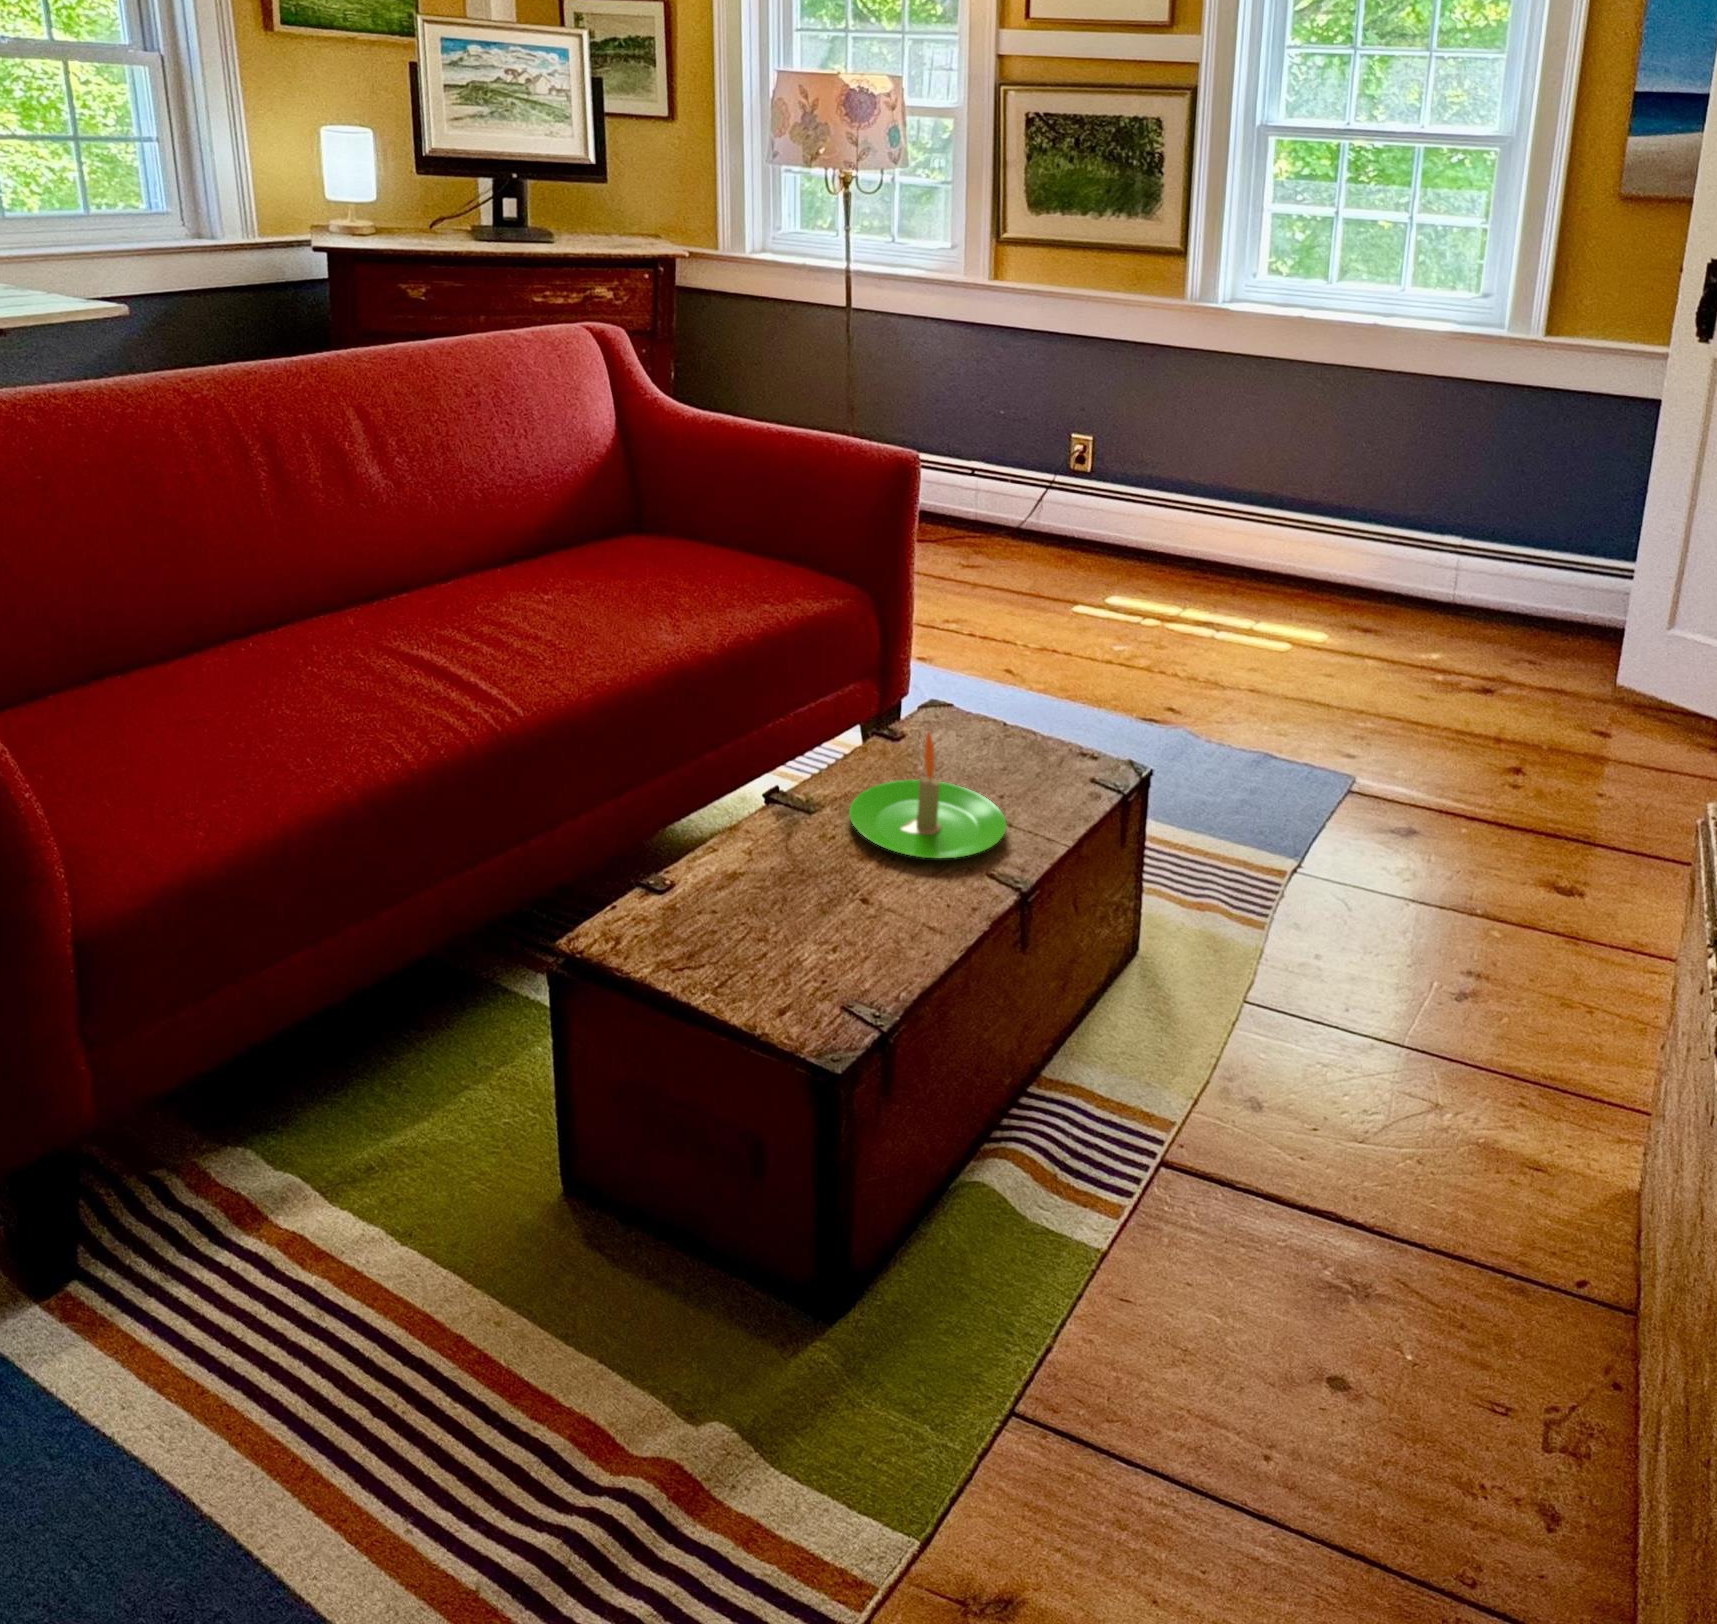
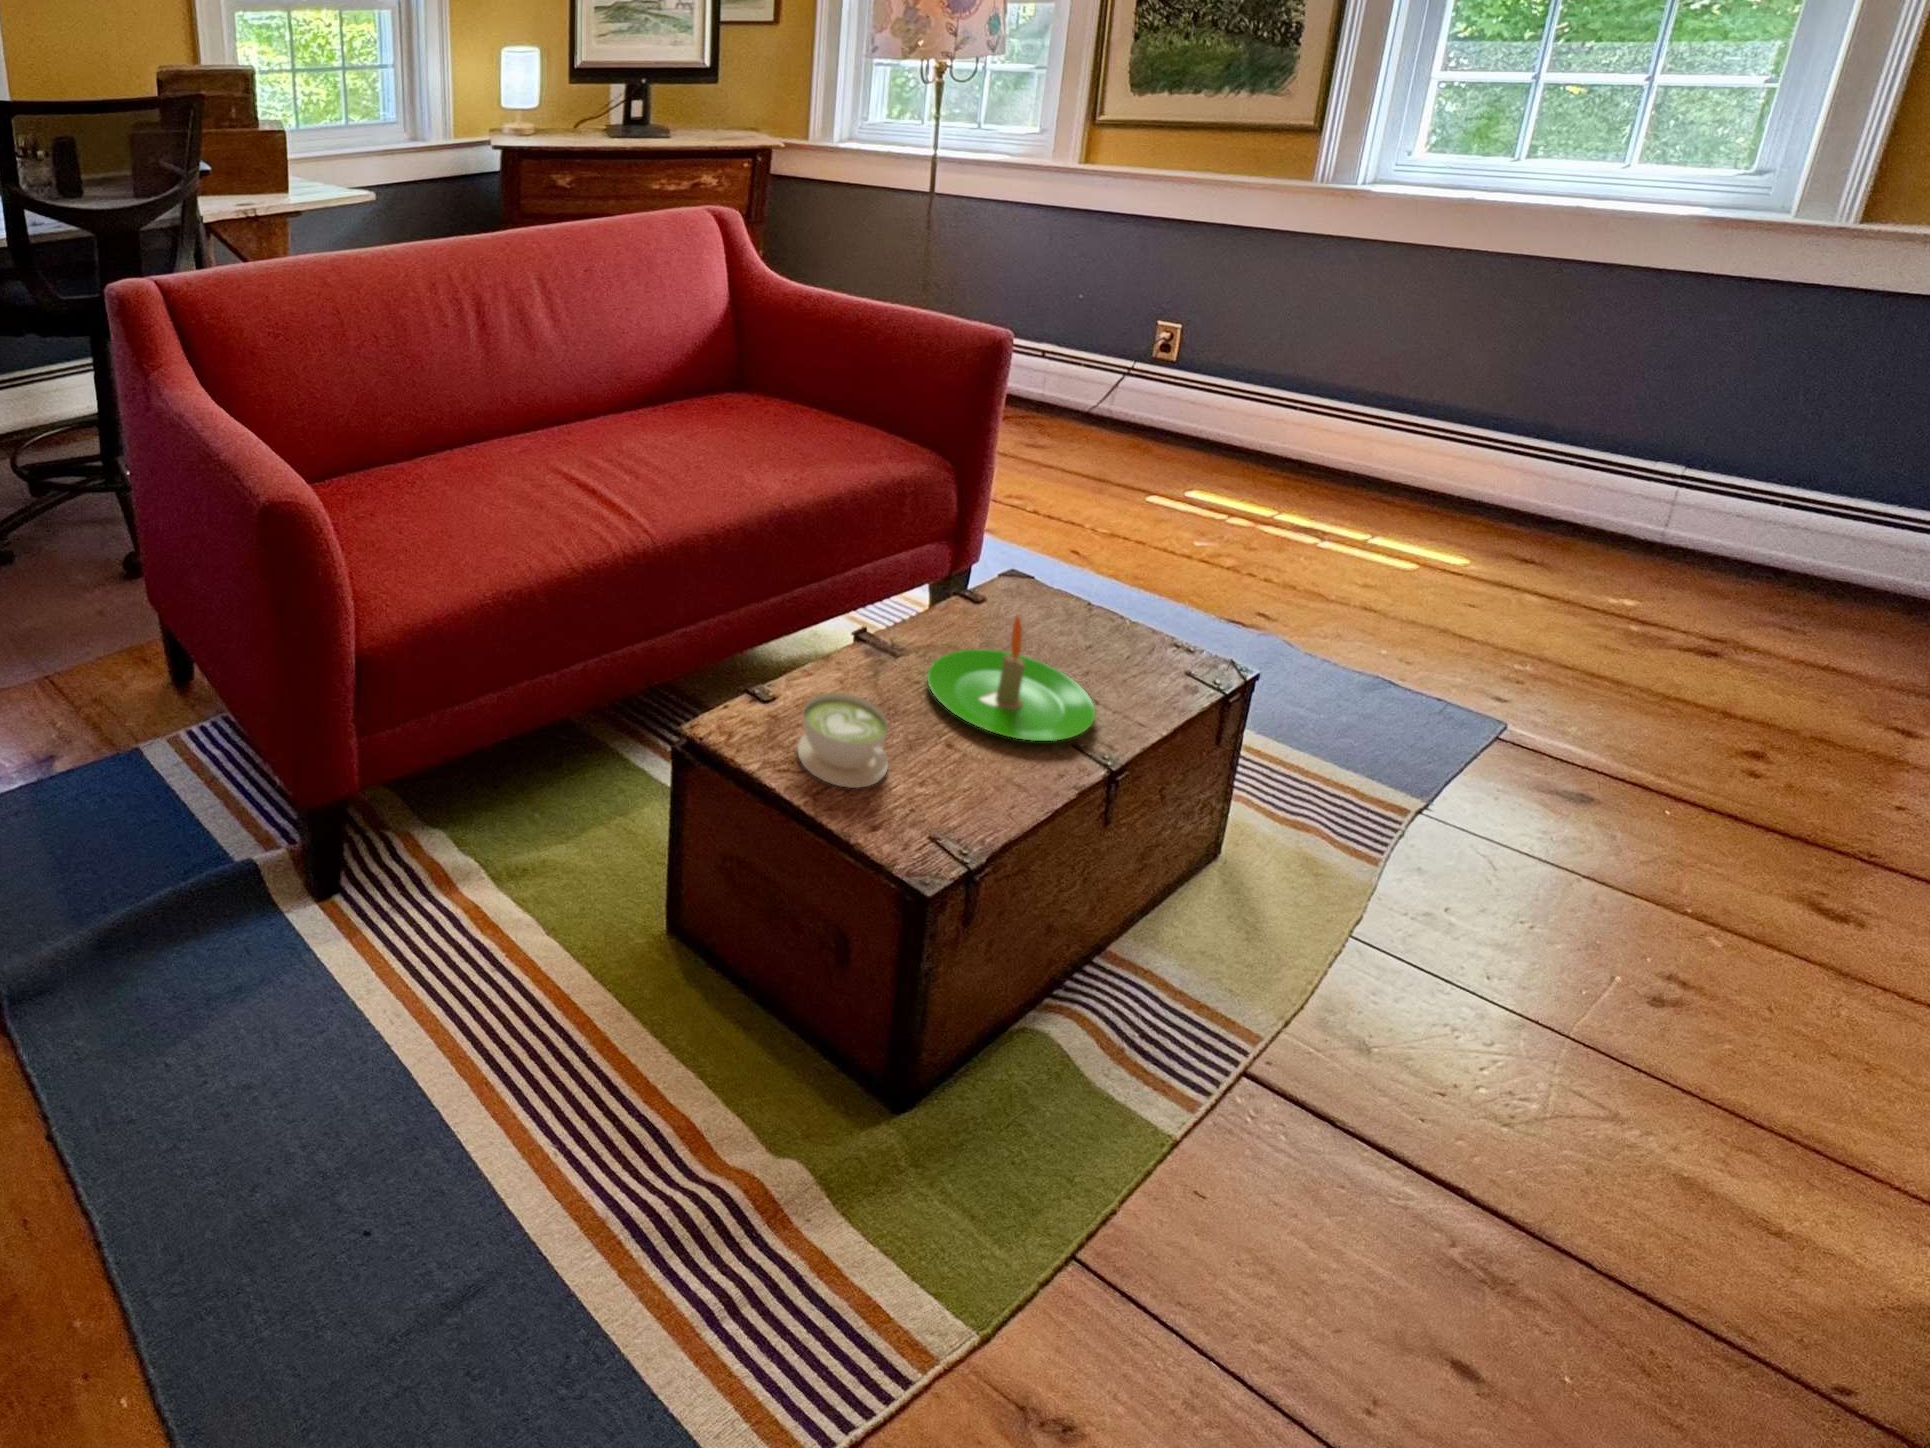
coffee cup: none [719,832,812,929] -> present [797,693,888,788]

